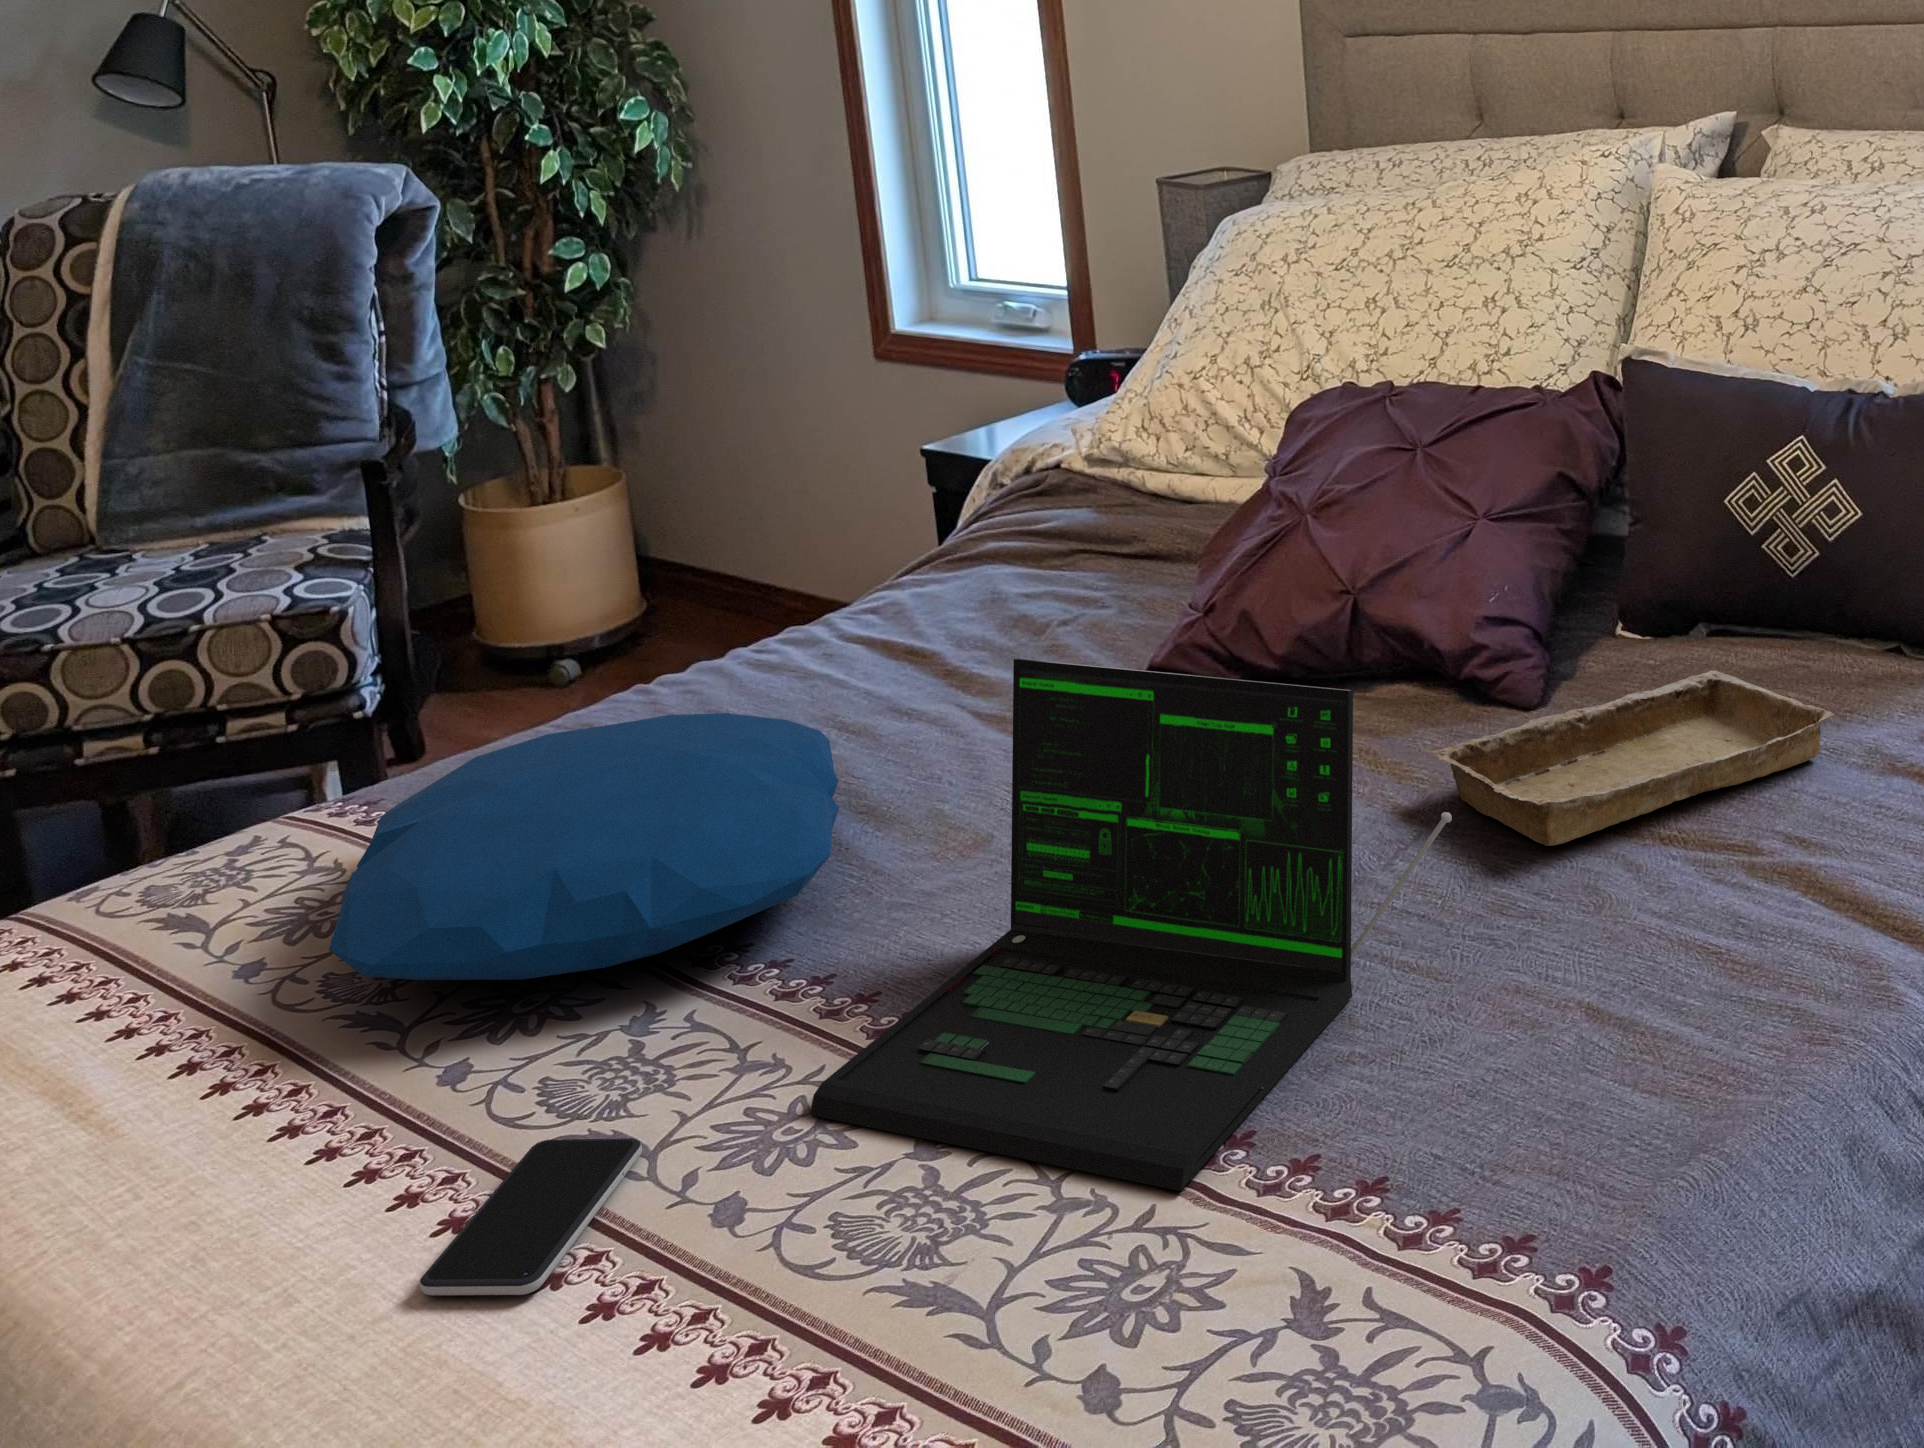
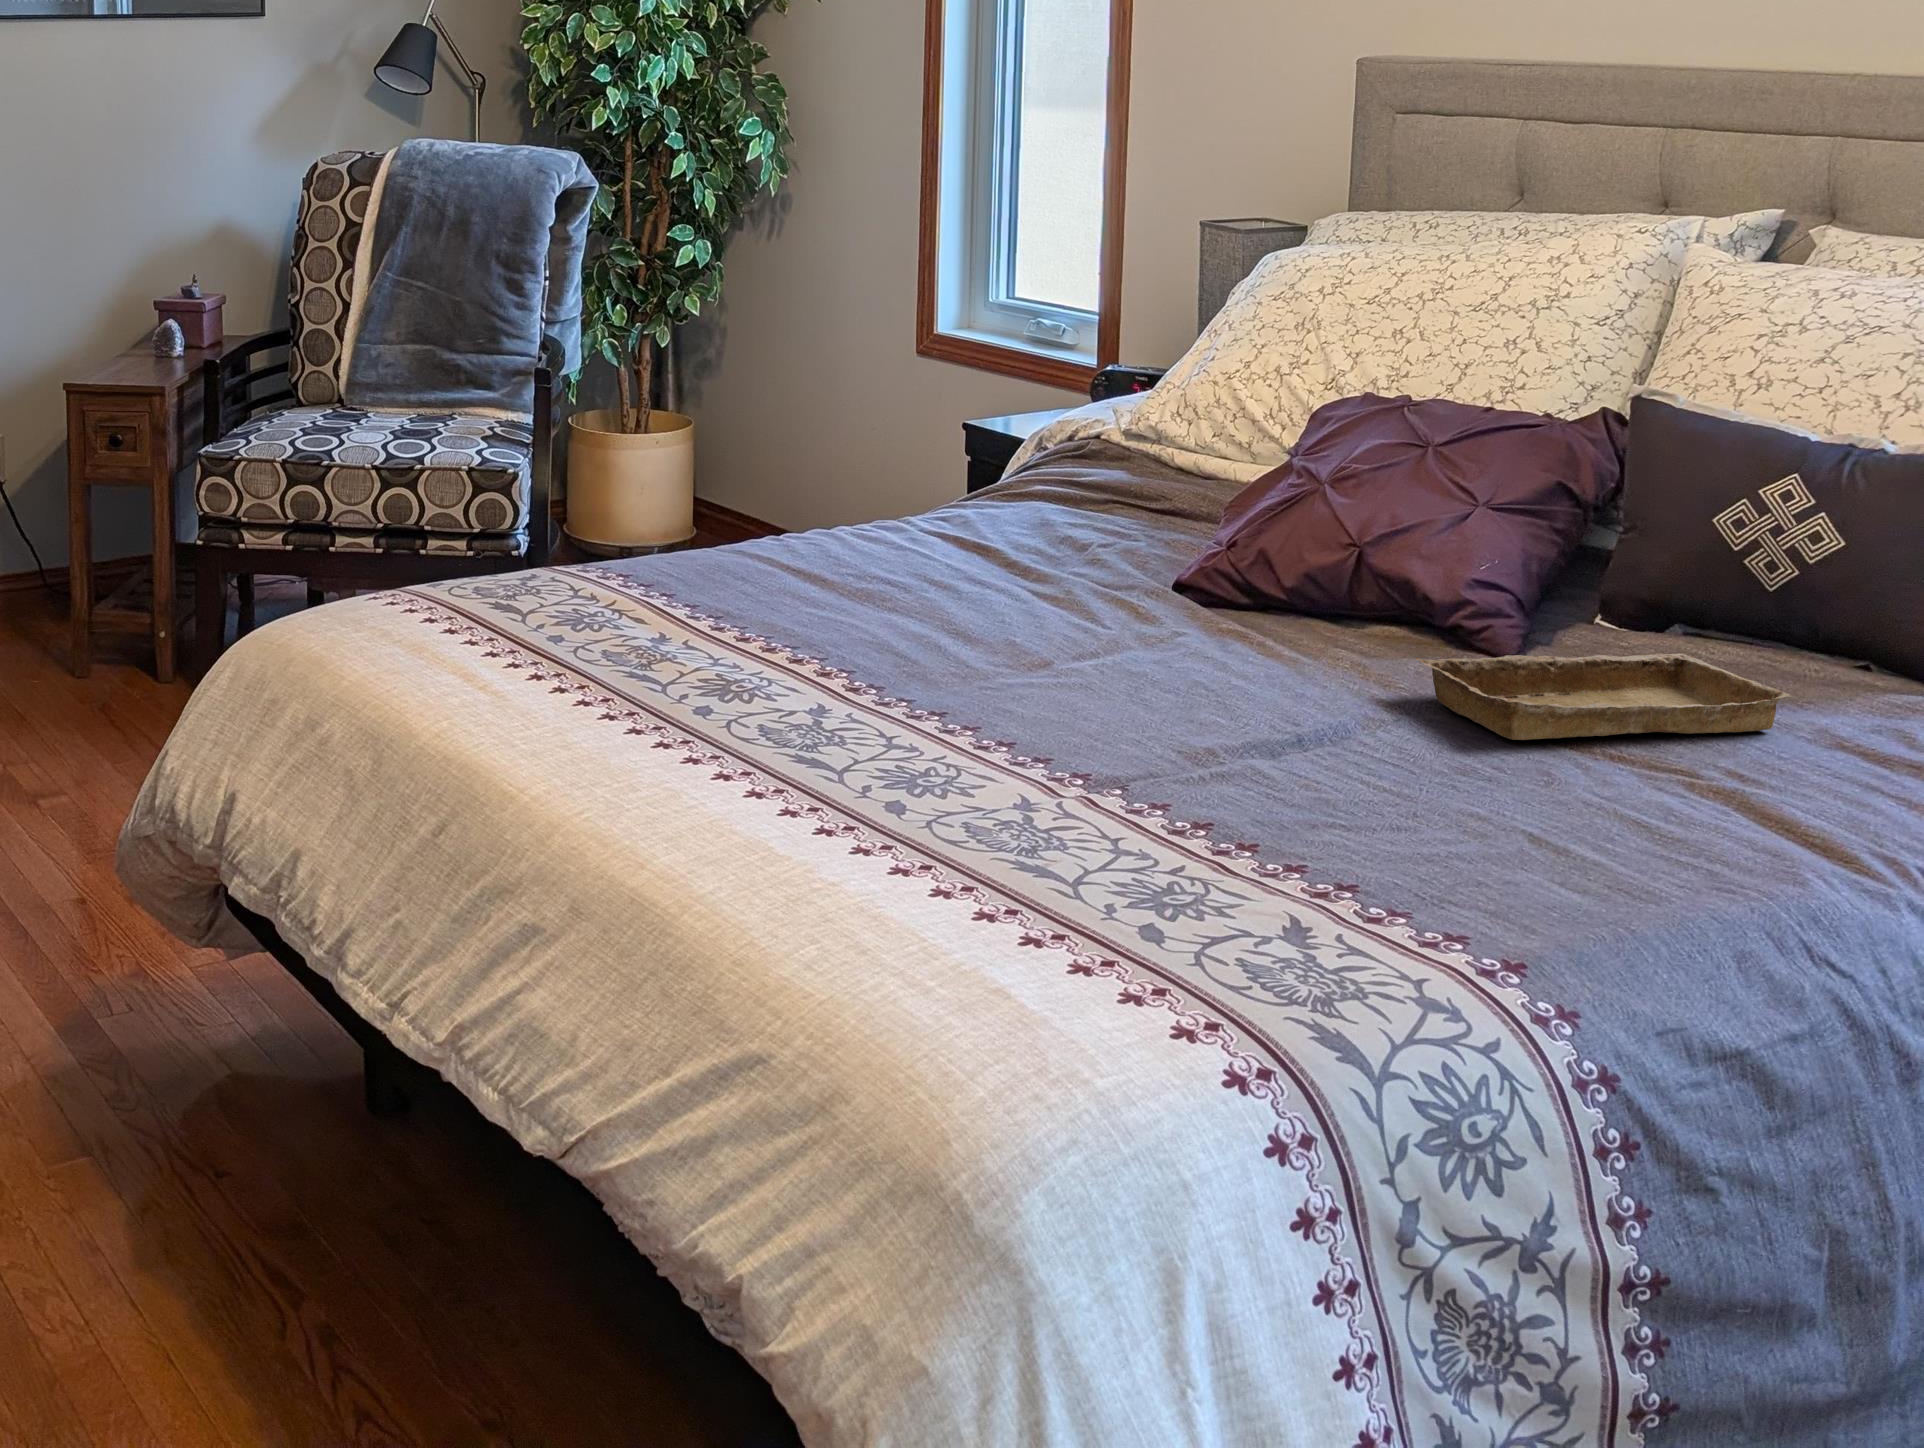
laptop: present [810,659,1452,1191] -> none [939,515,1437,860]
pillow: present [329,713,839,980] -> none [620,533,947,672]
smartphone: present [420,1138,642,1295] -> none [706,750,830,817]

